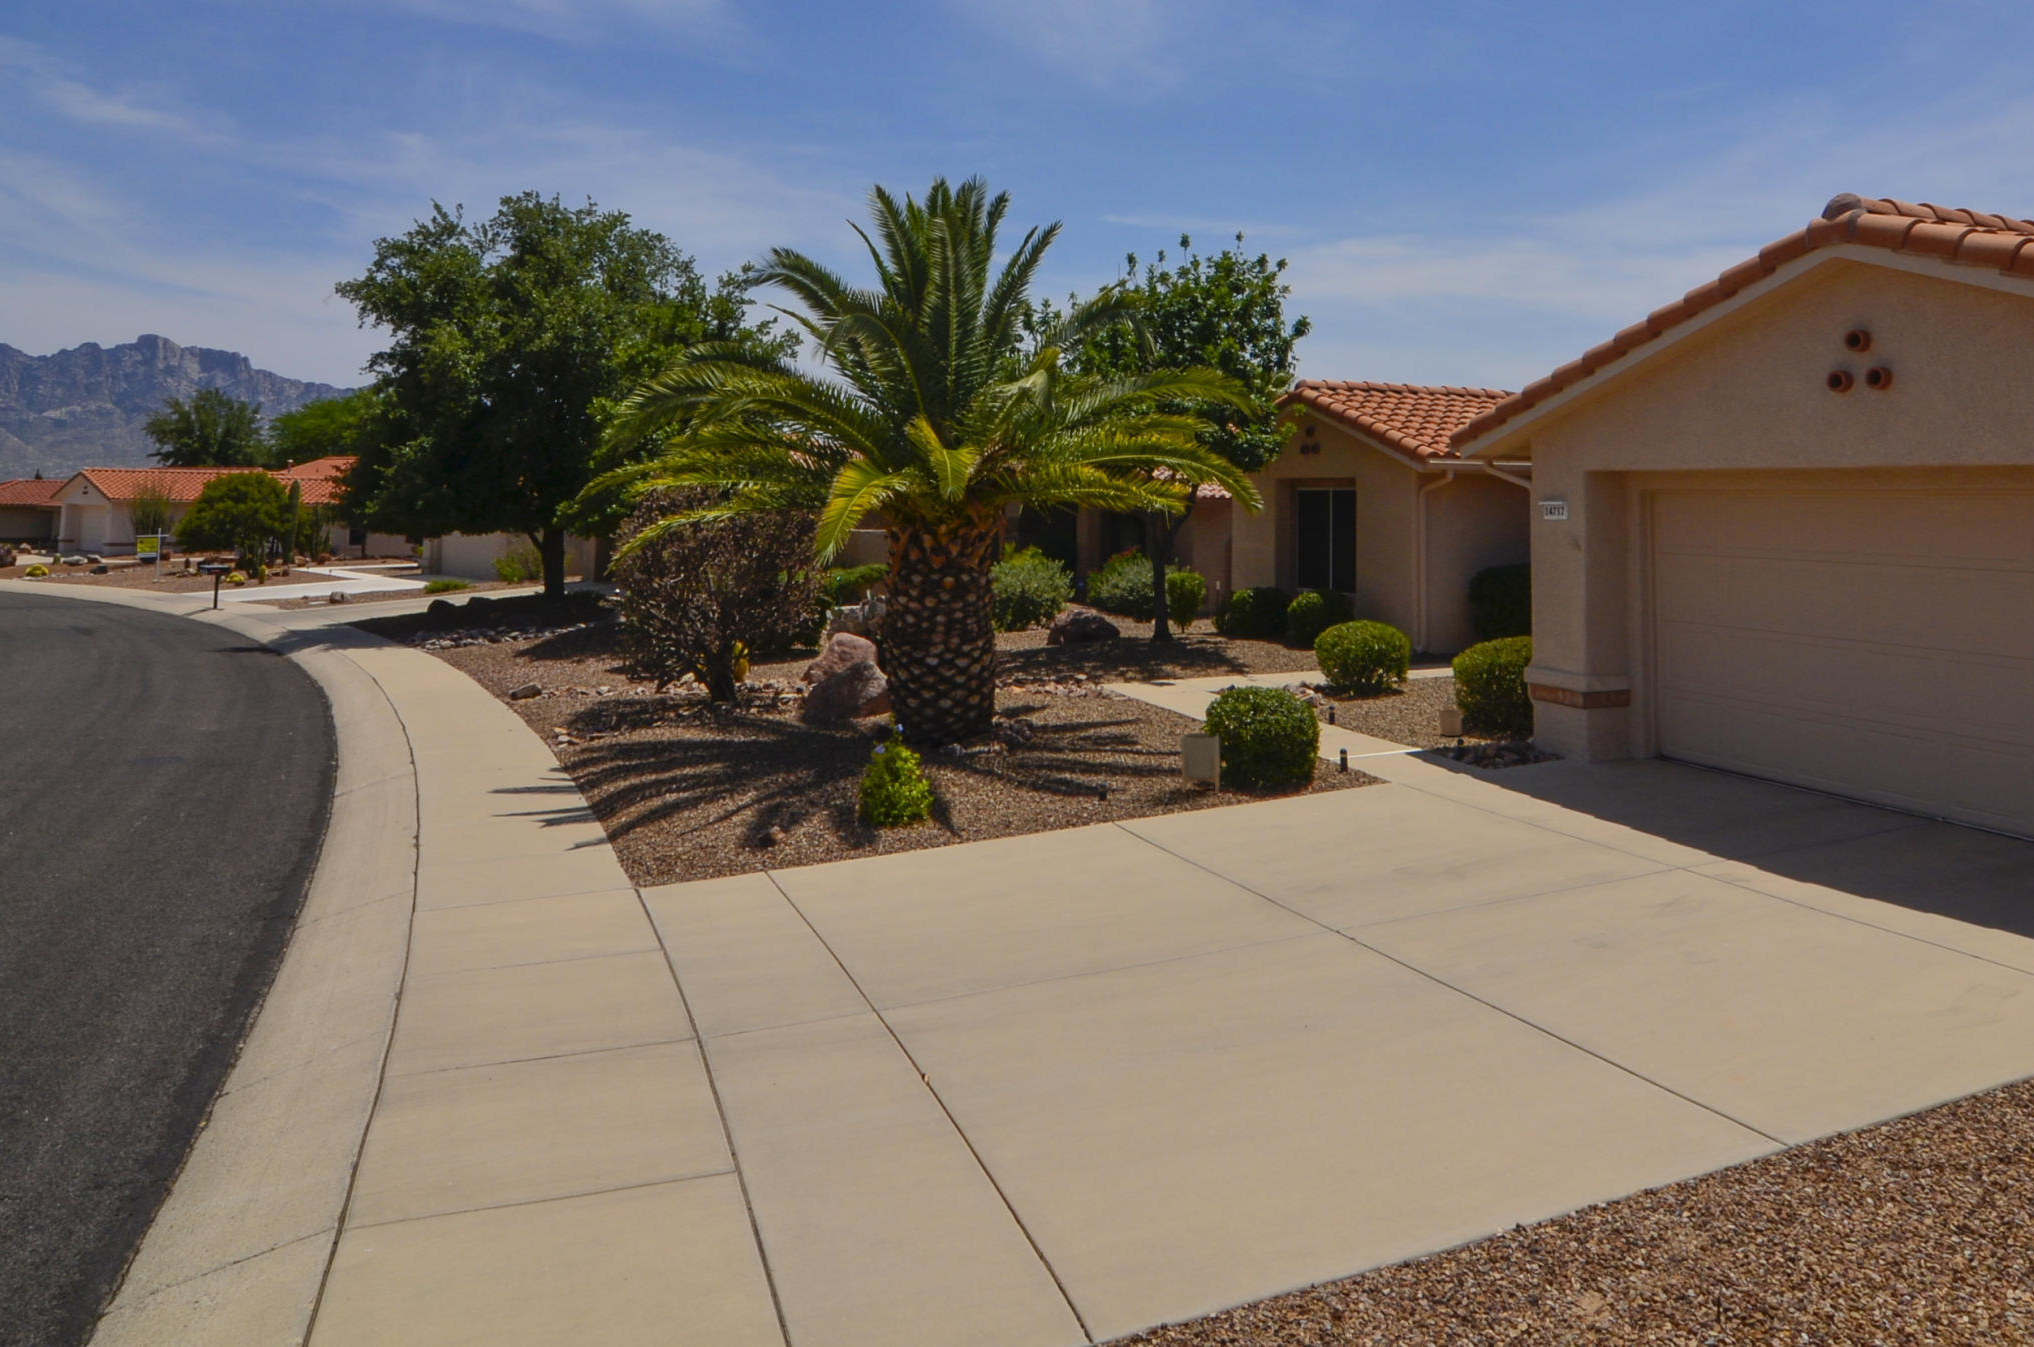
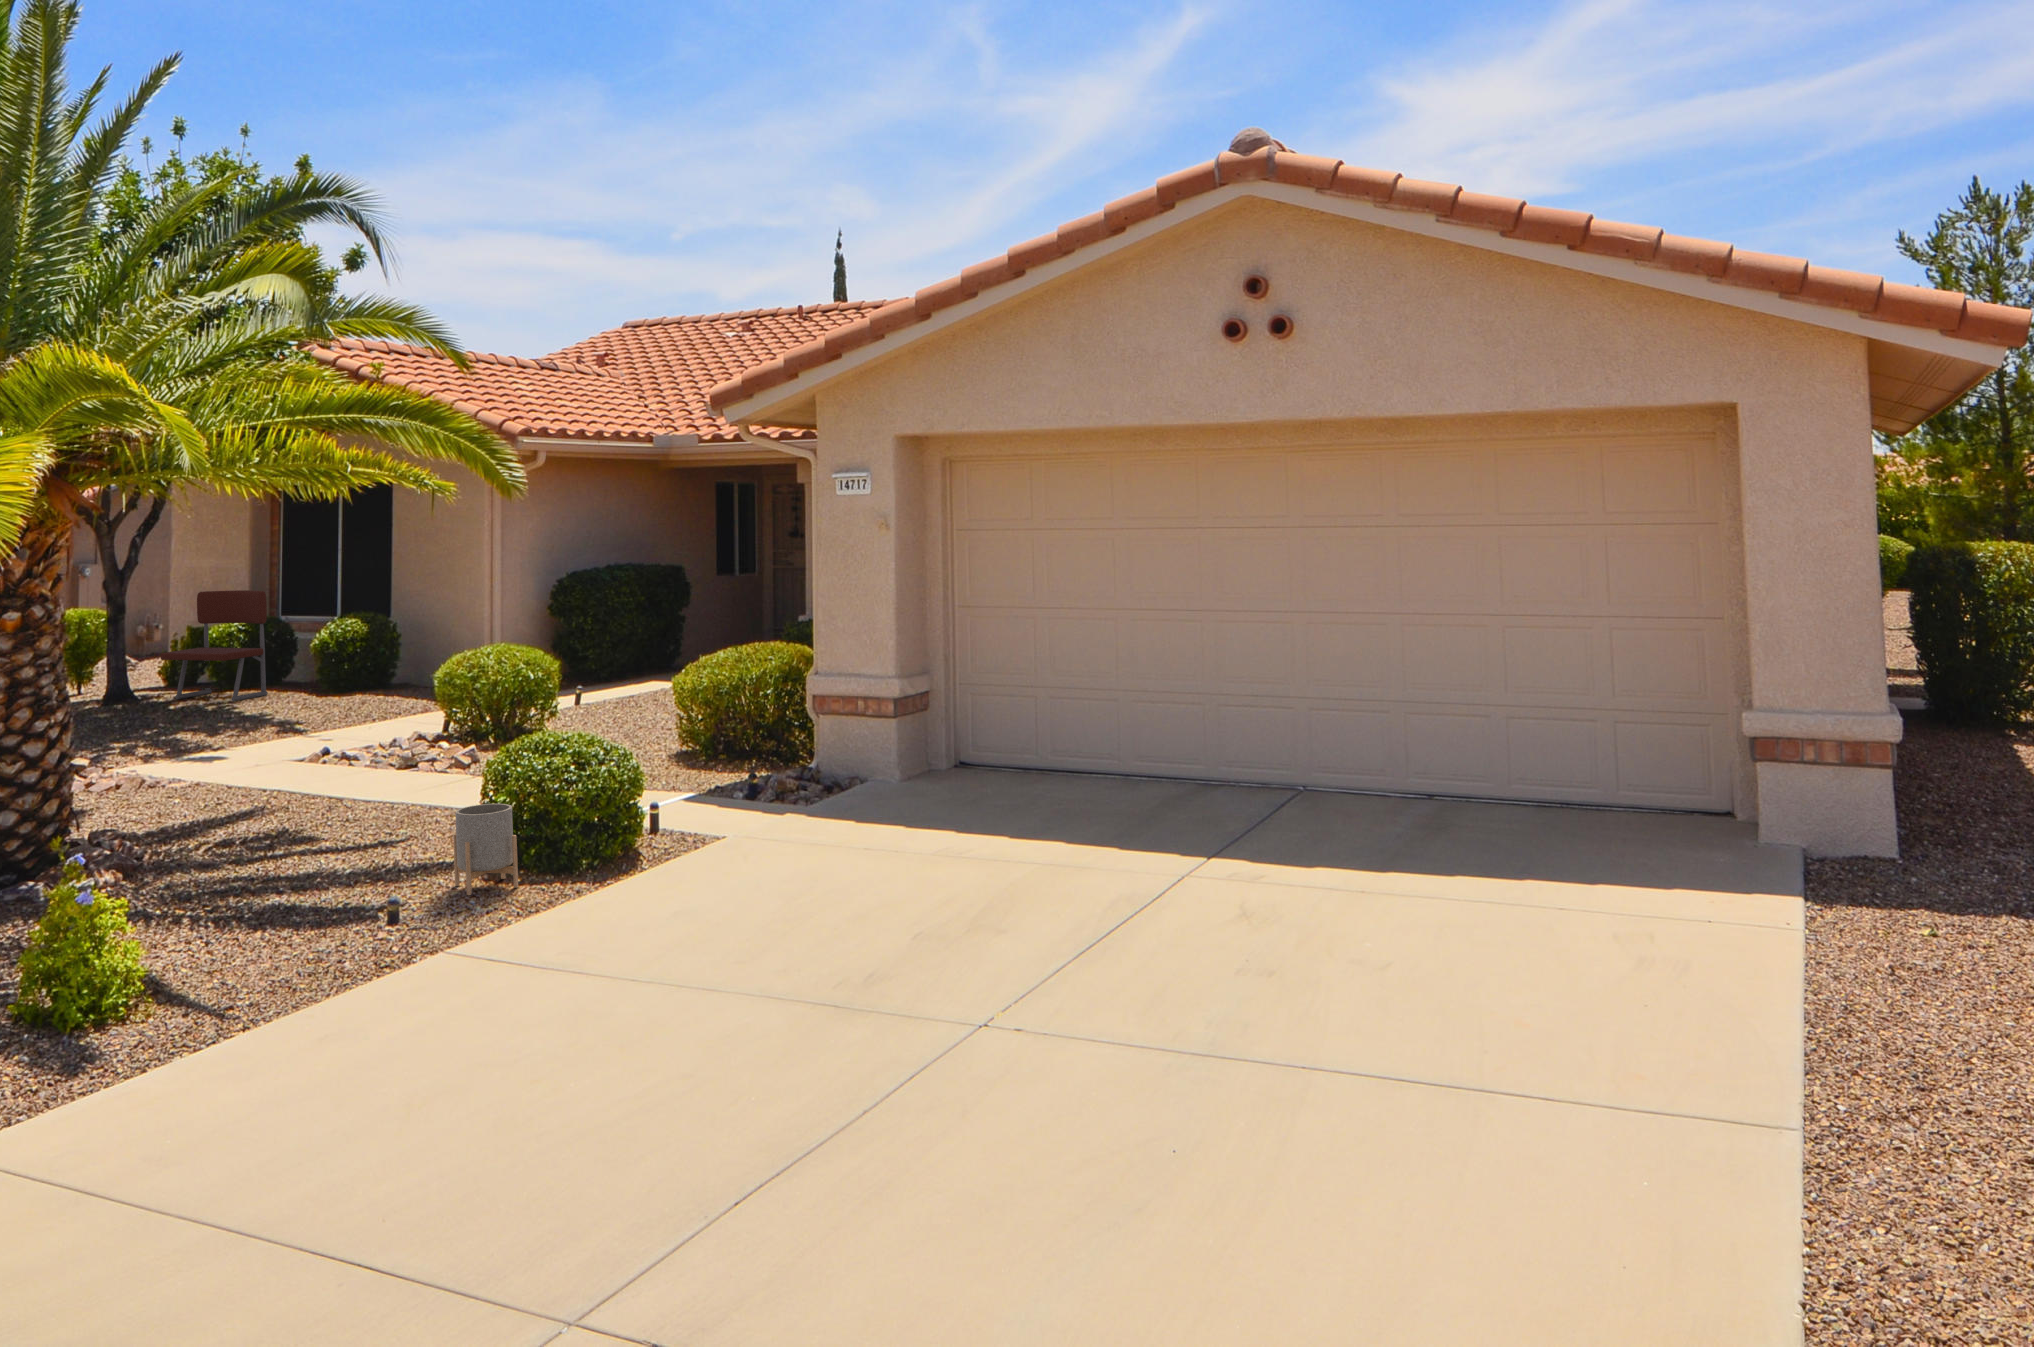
bench: none [1184,567,1251,647] -> present [161,590,268,701]
bucket: present [1439,709,1462,736] -> none [687,722,717,772]

